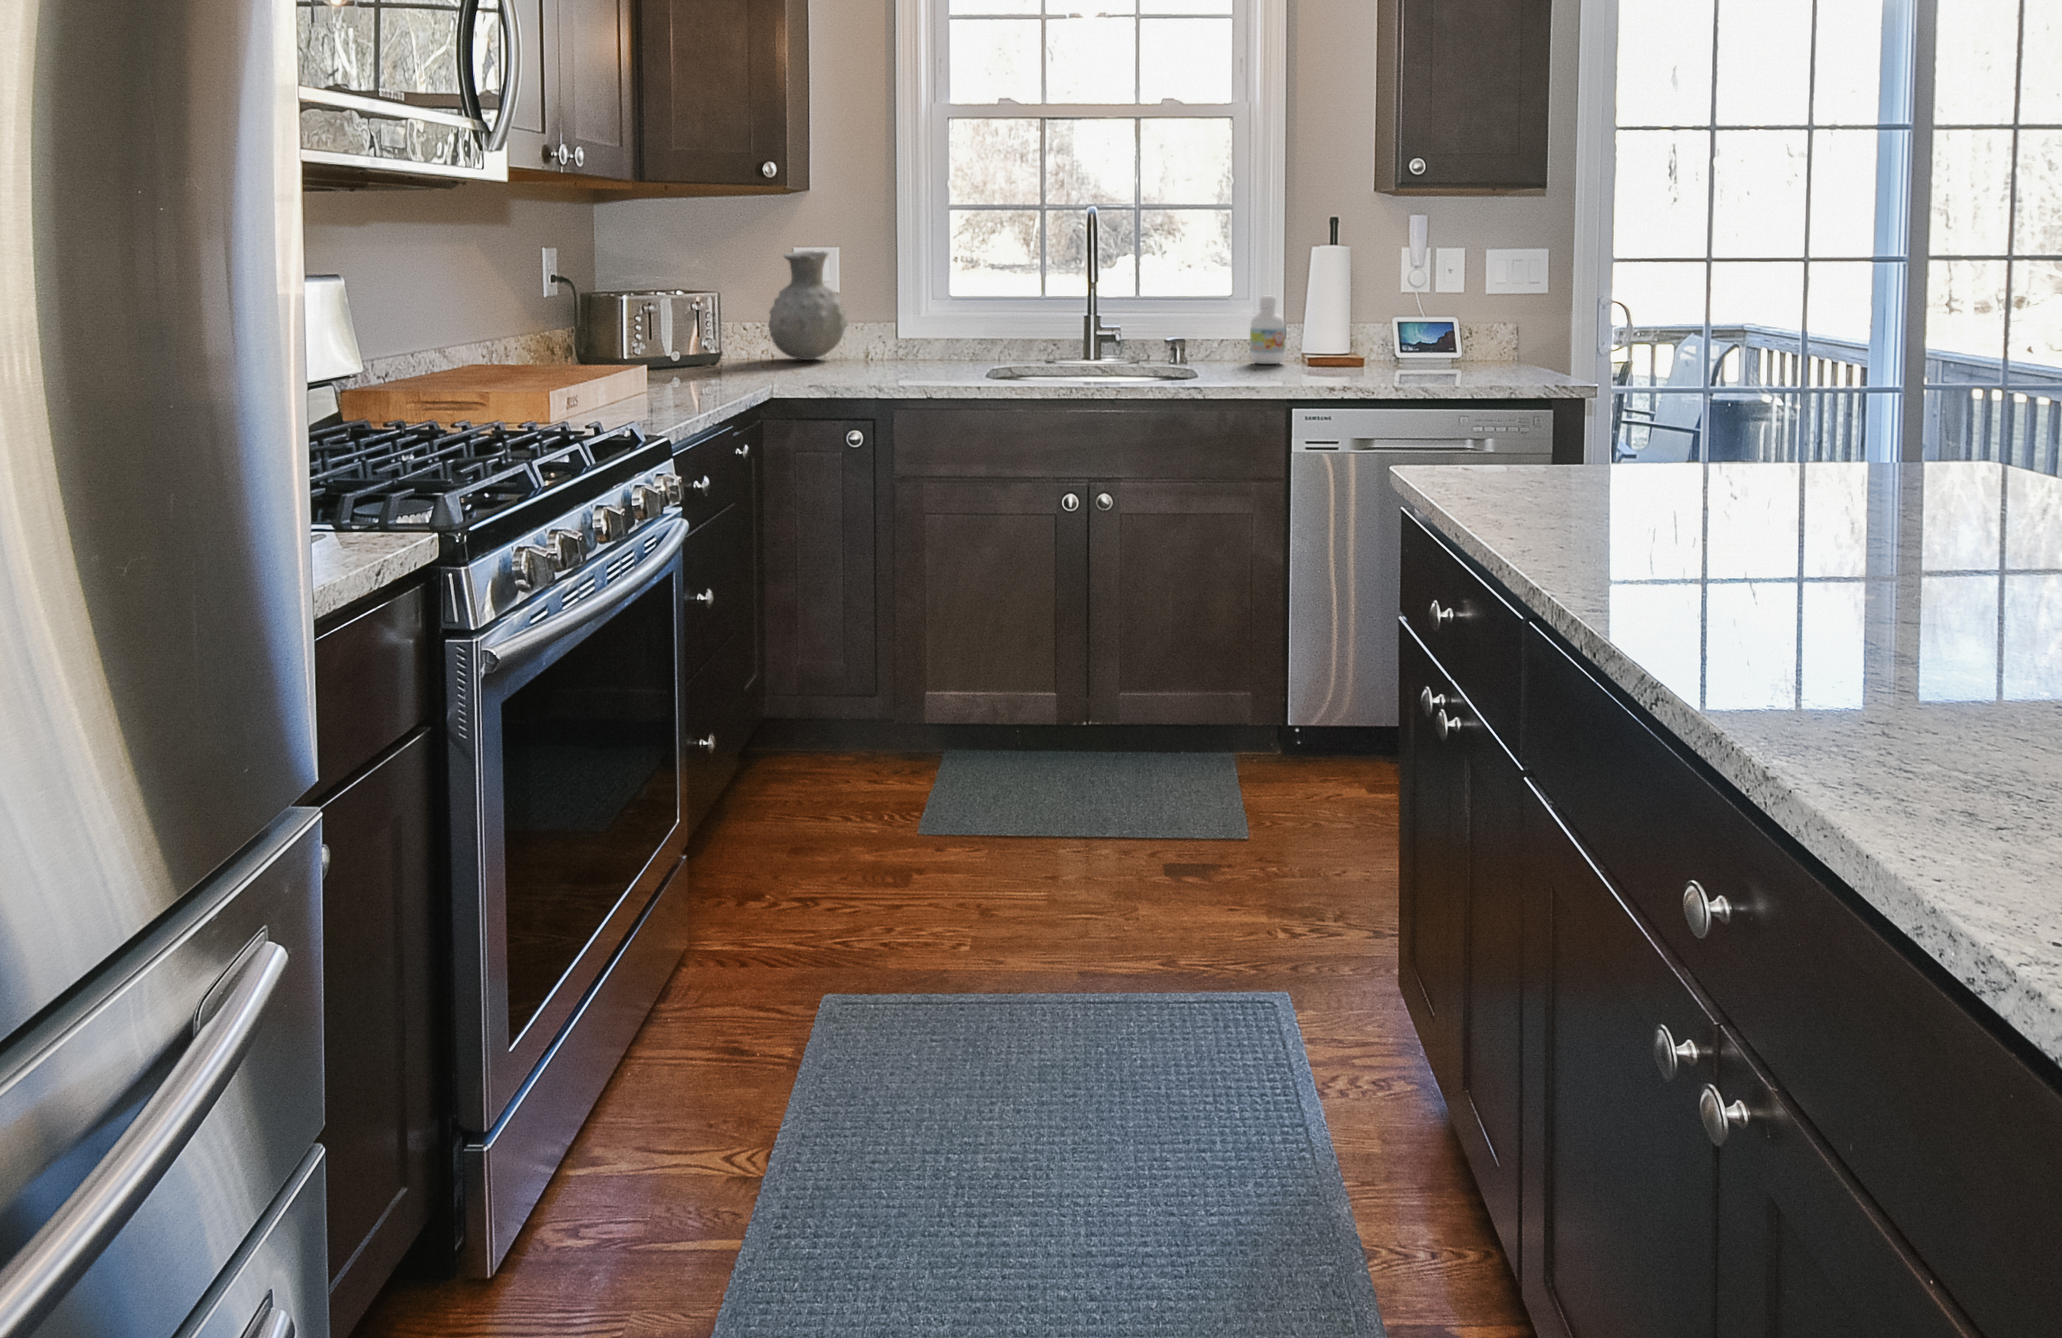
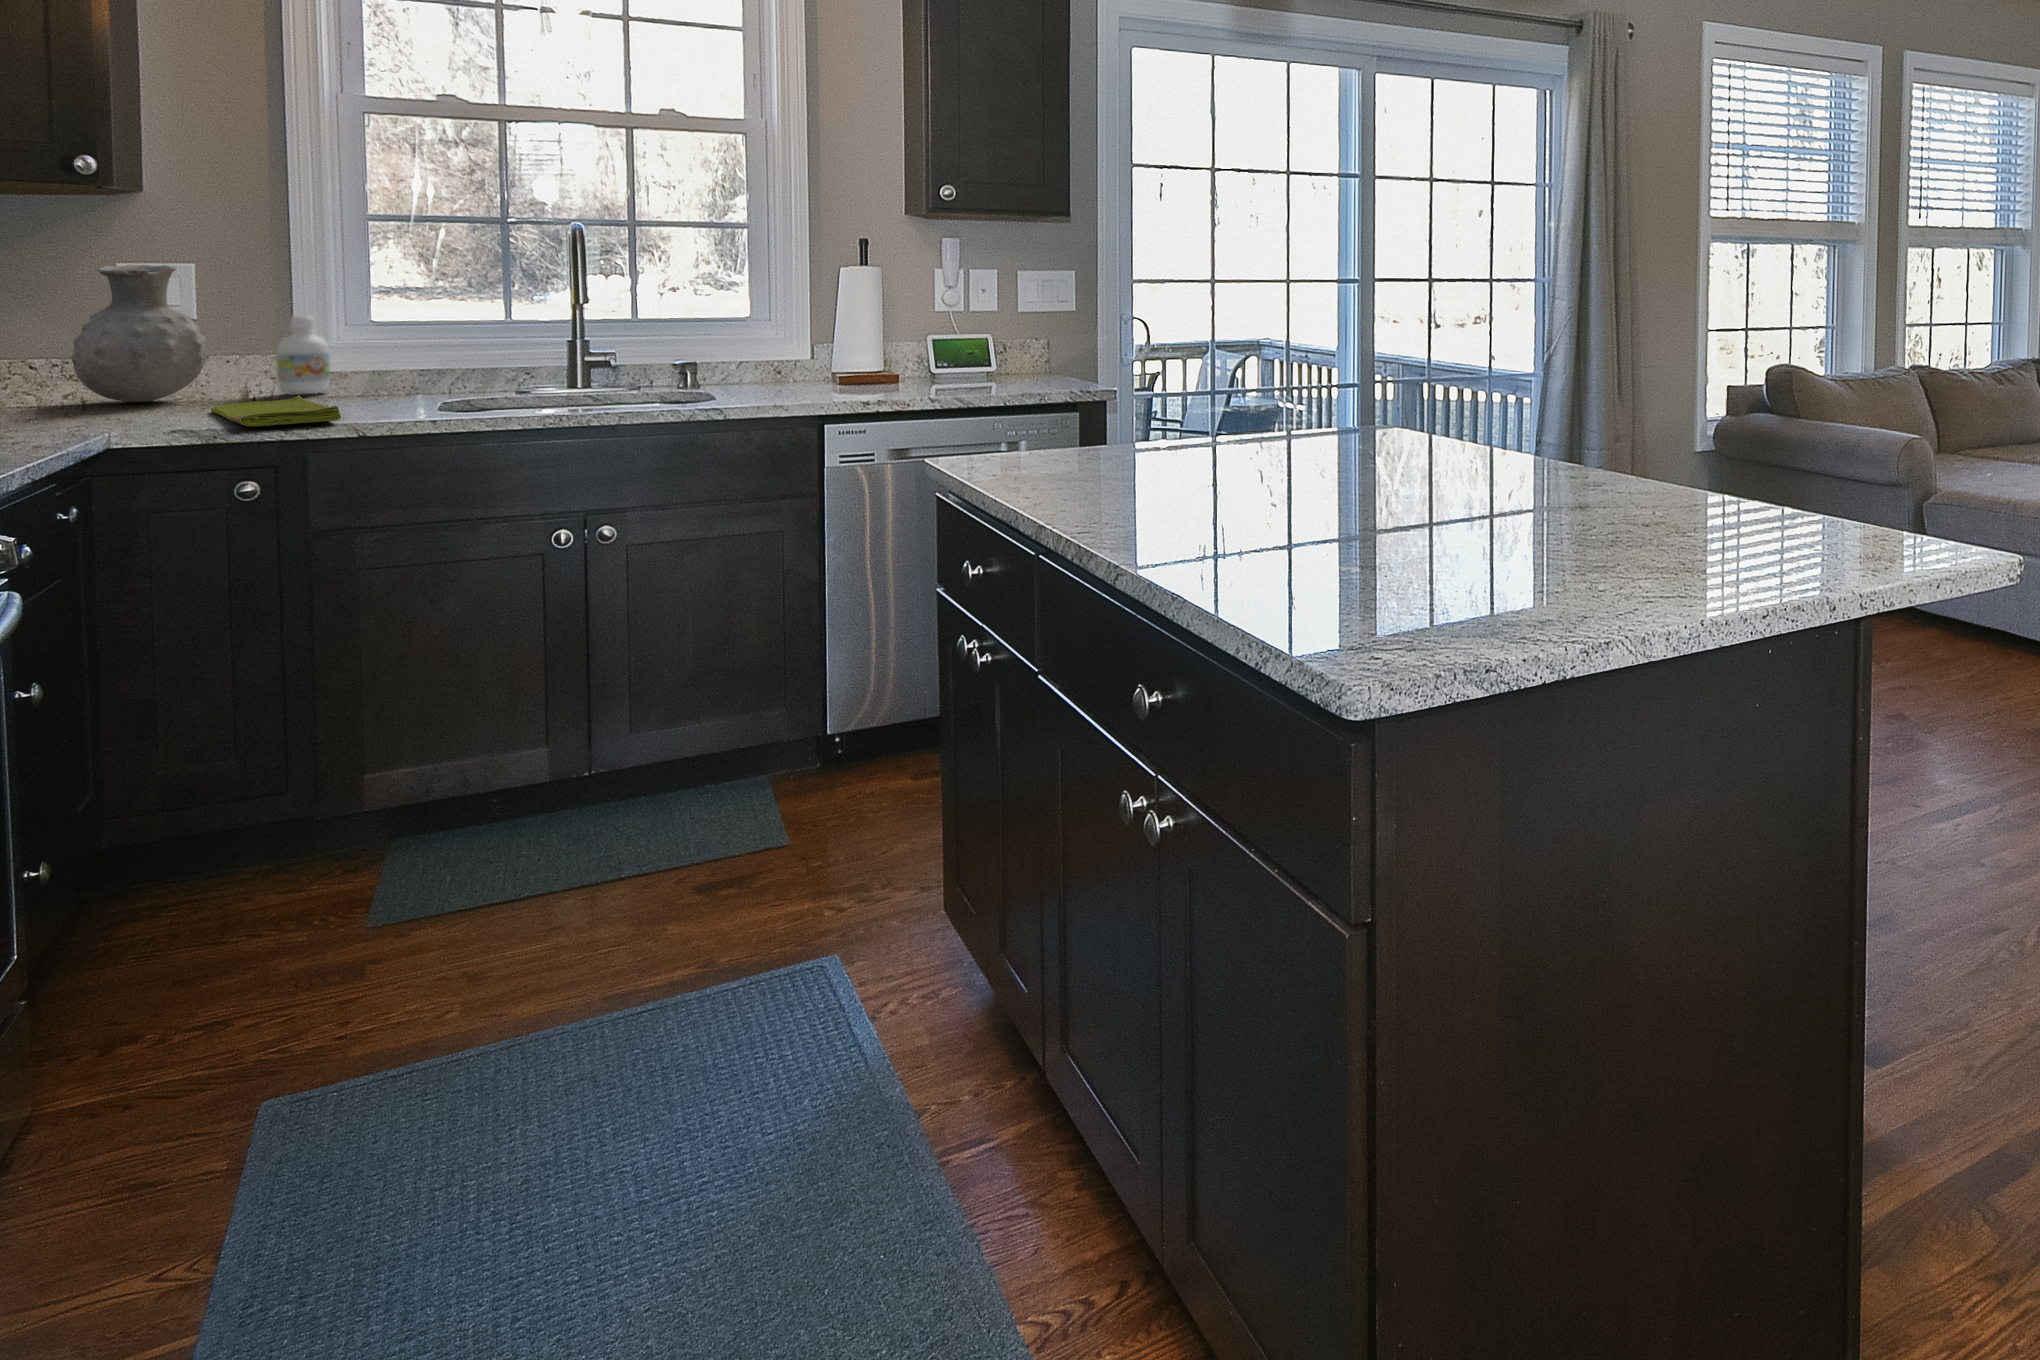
bottle: present [1250,296,1285,364] -> present [276,316,331,395]
dish towel: none [843,360,918,387] -> present [211,395,341,426]

